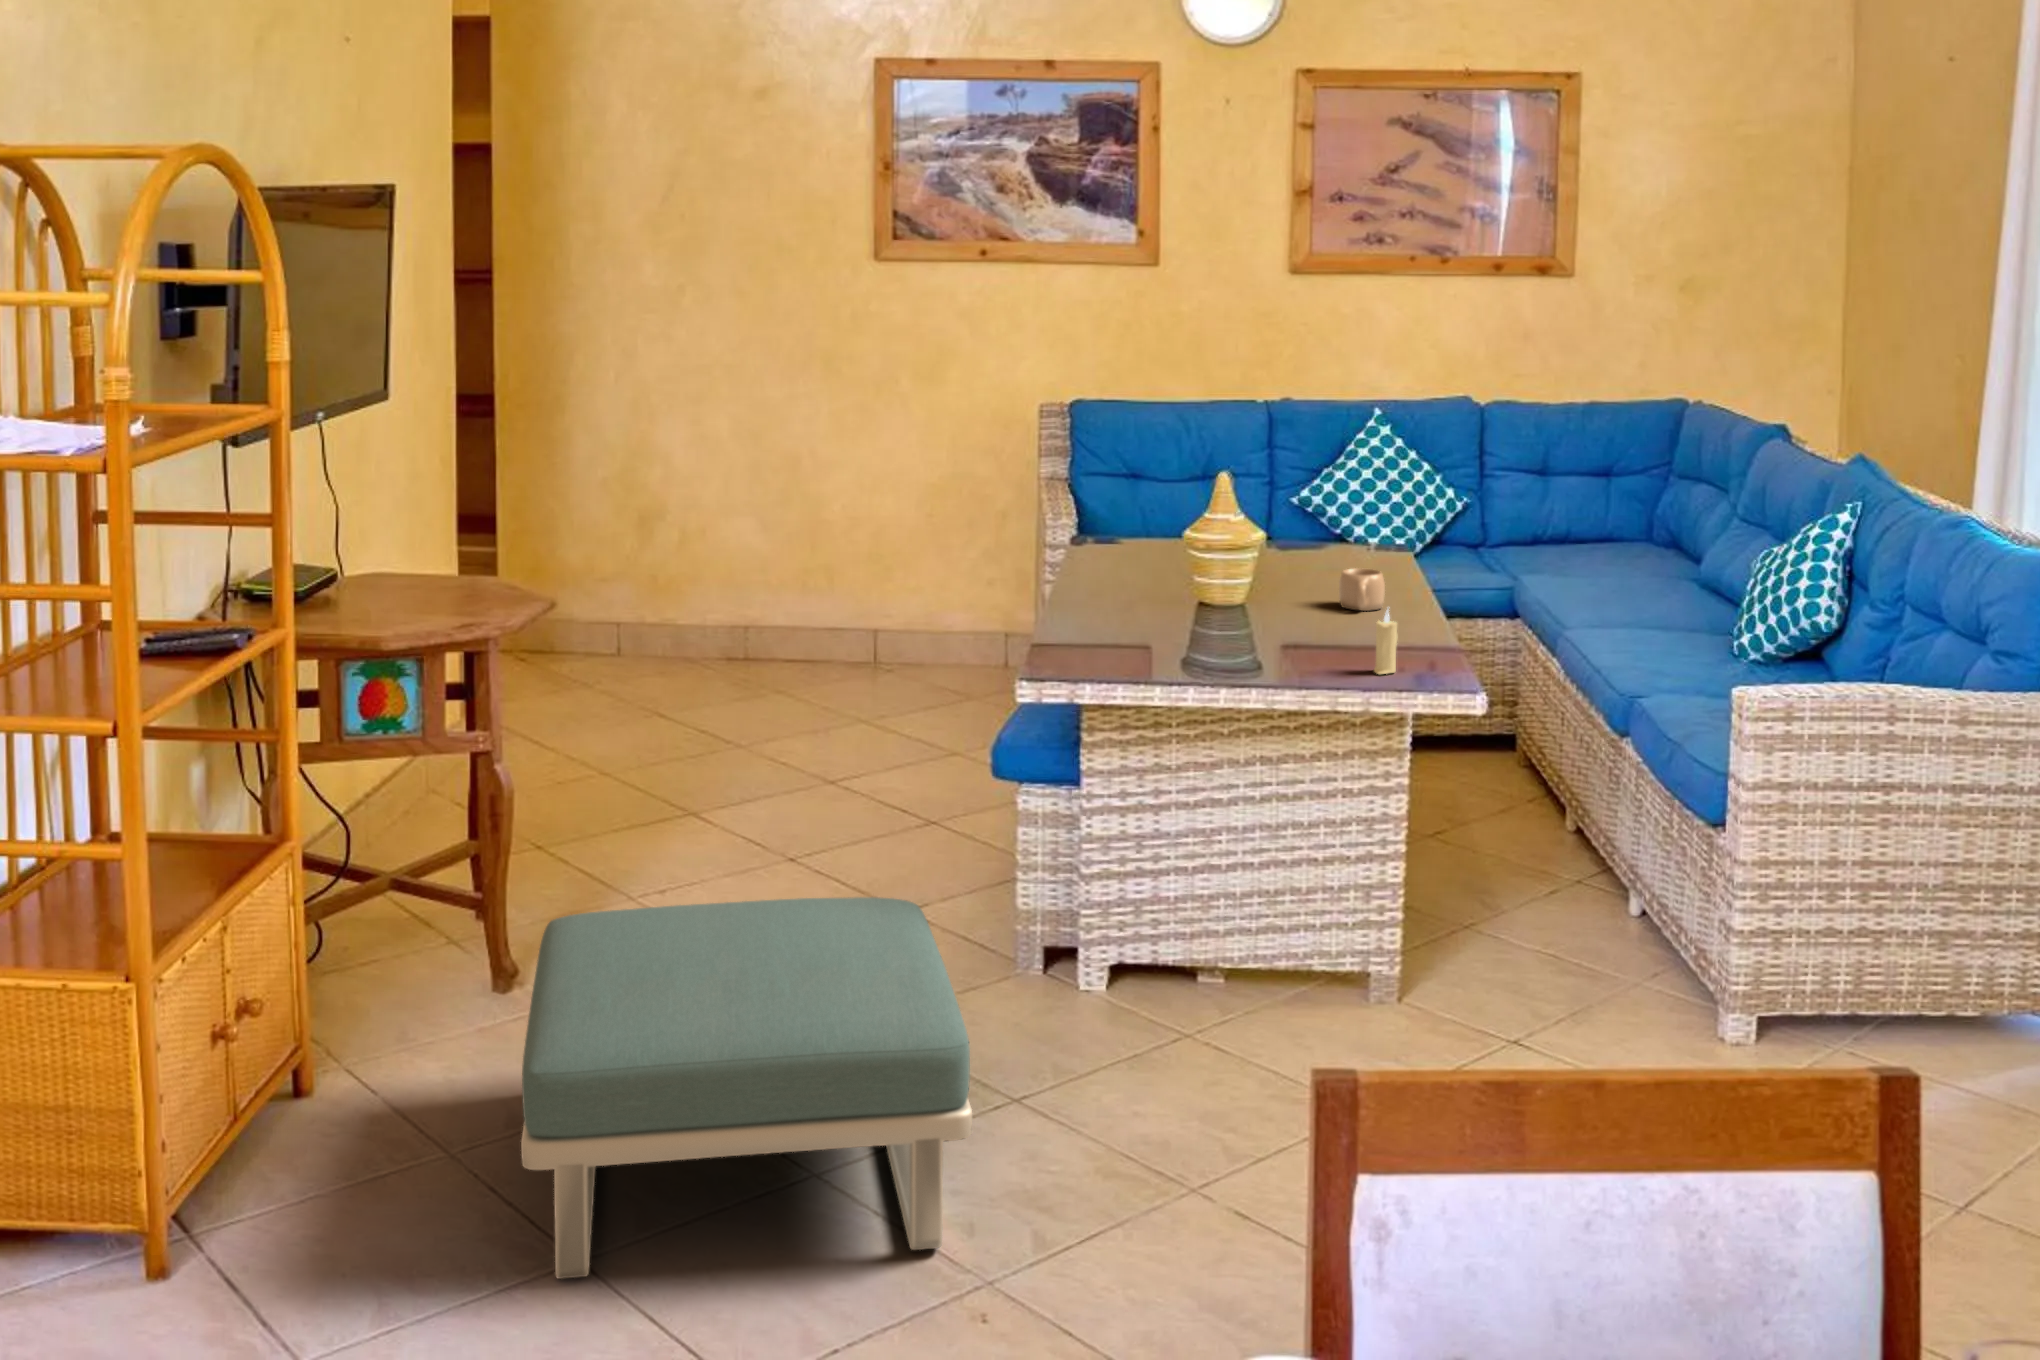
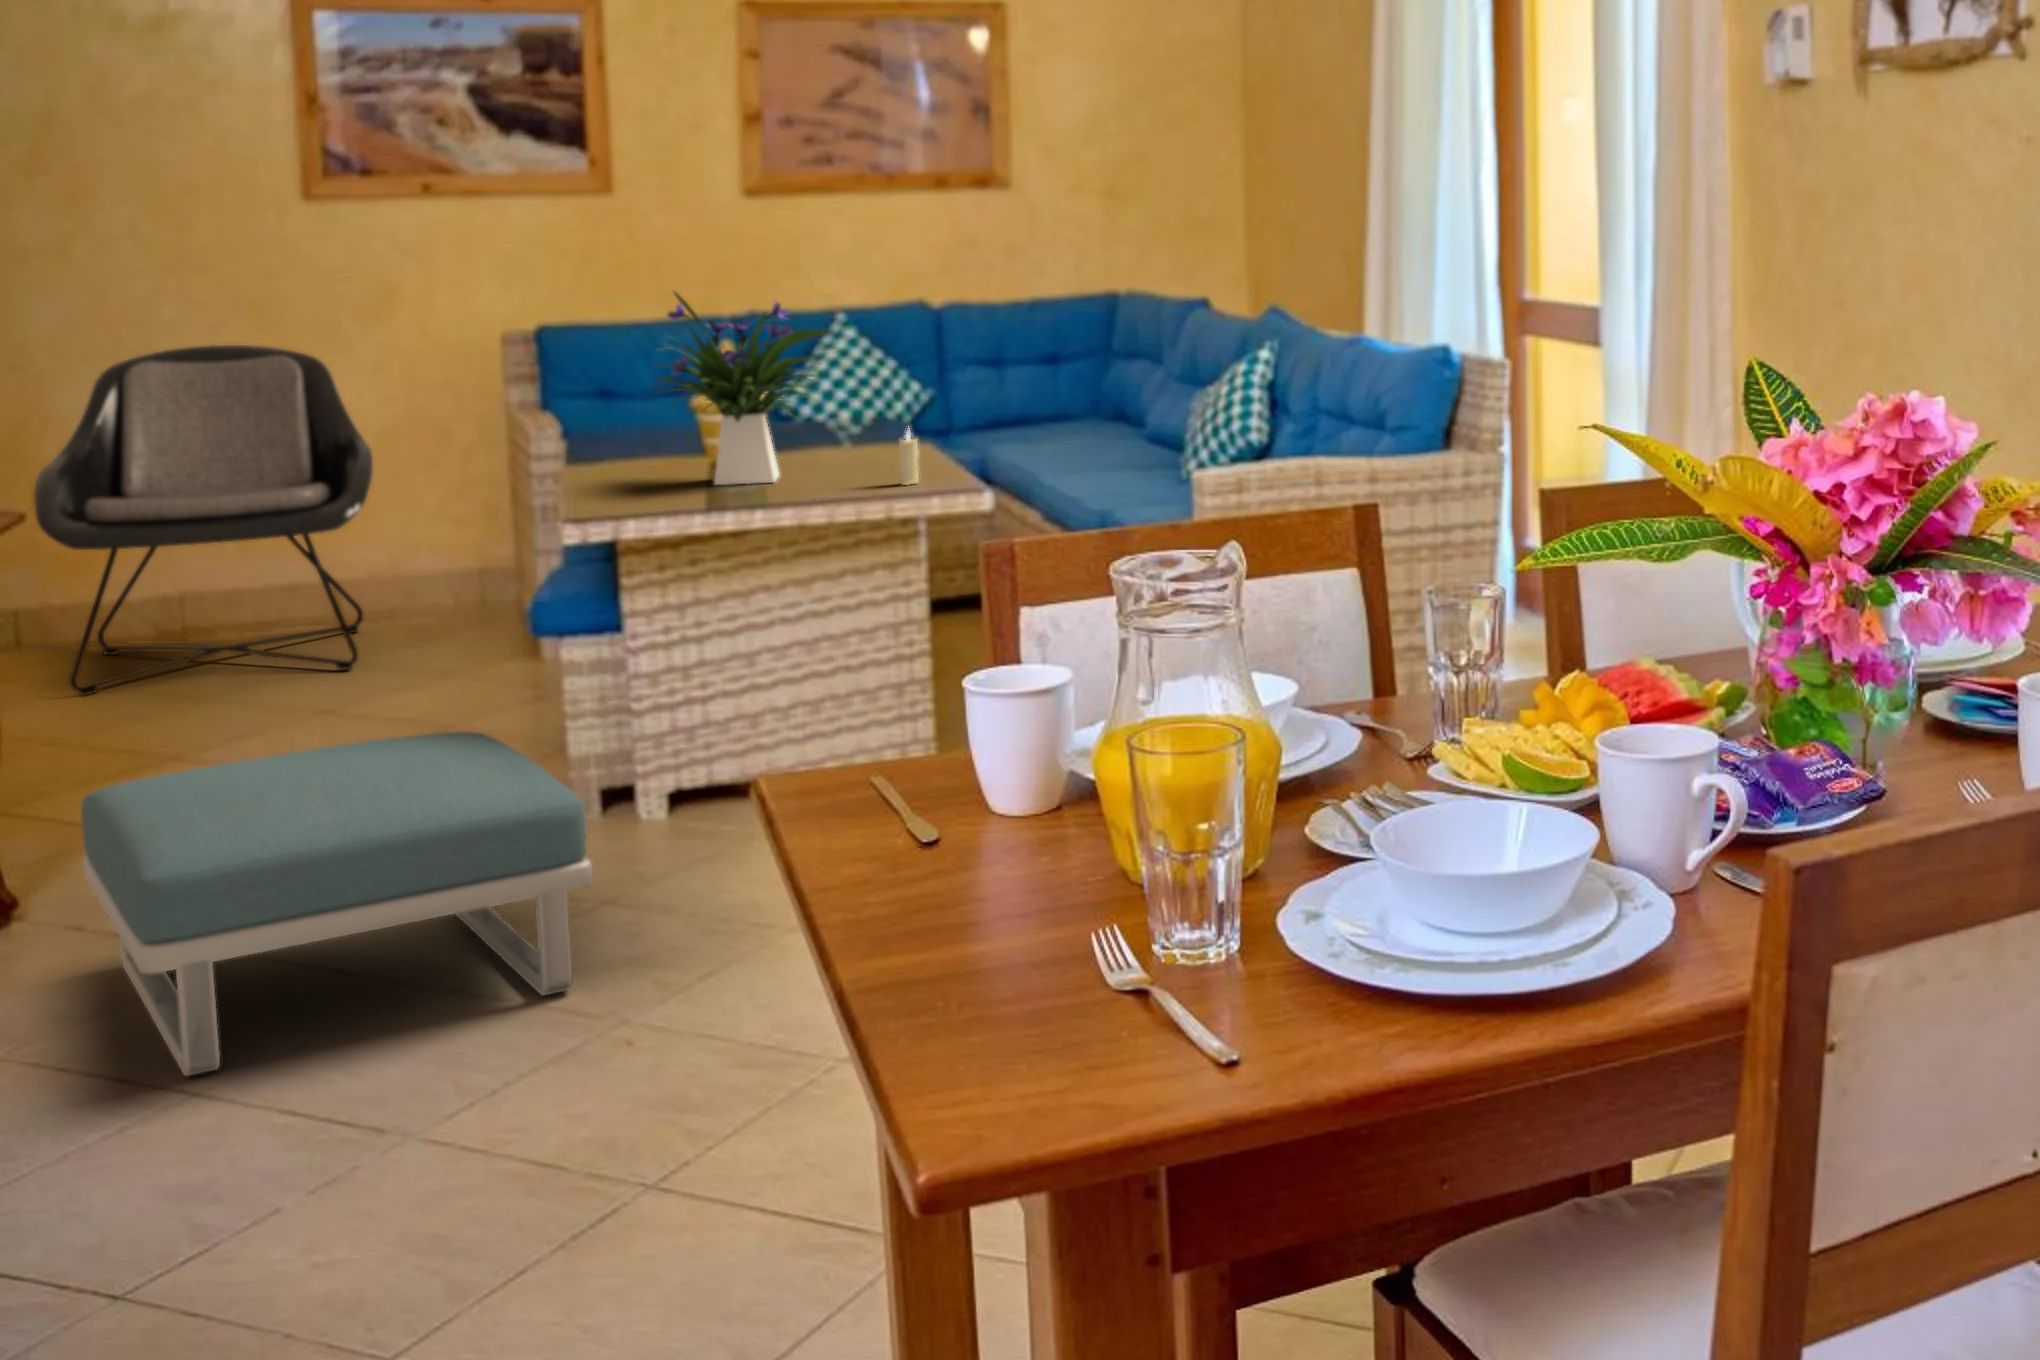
lounge chair: none [660,402,937,724] -> present [34,345,373,695]
flower arrangement: none [1125,432,1321,649] -> present [660,292,830,485]
mug: present [1339,568,1385,611] -> none [847,420,890,455]

